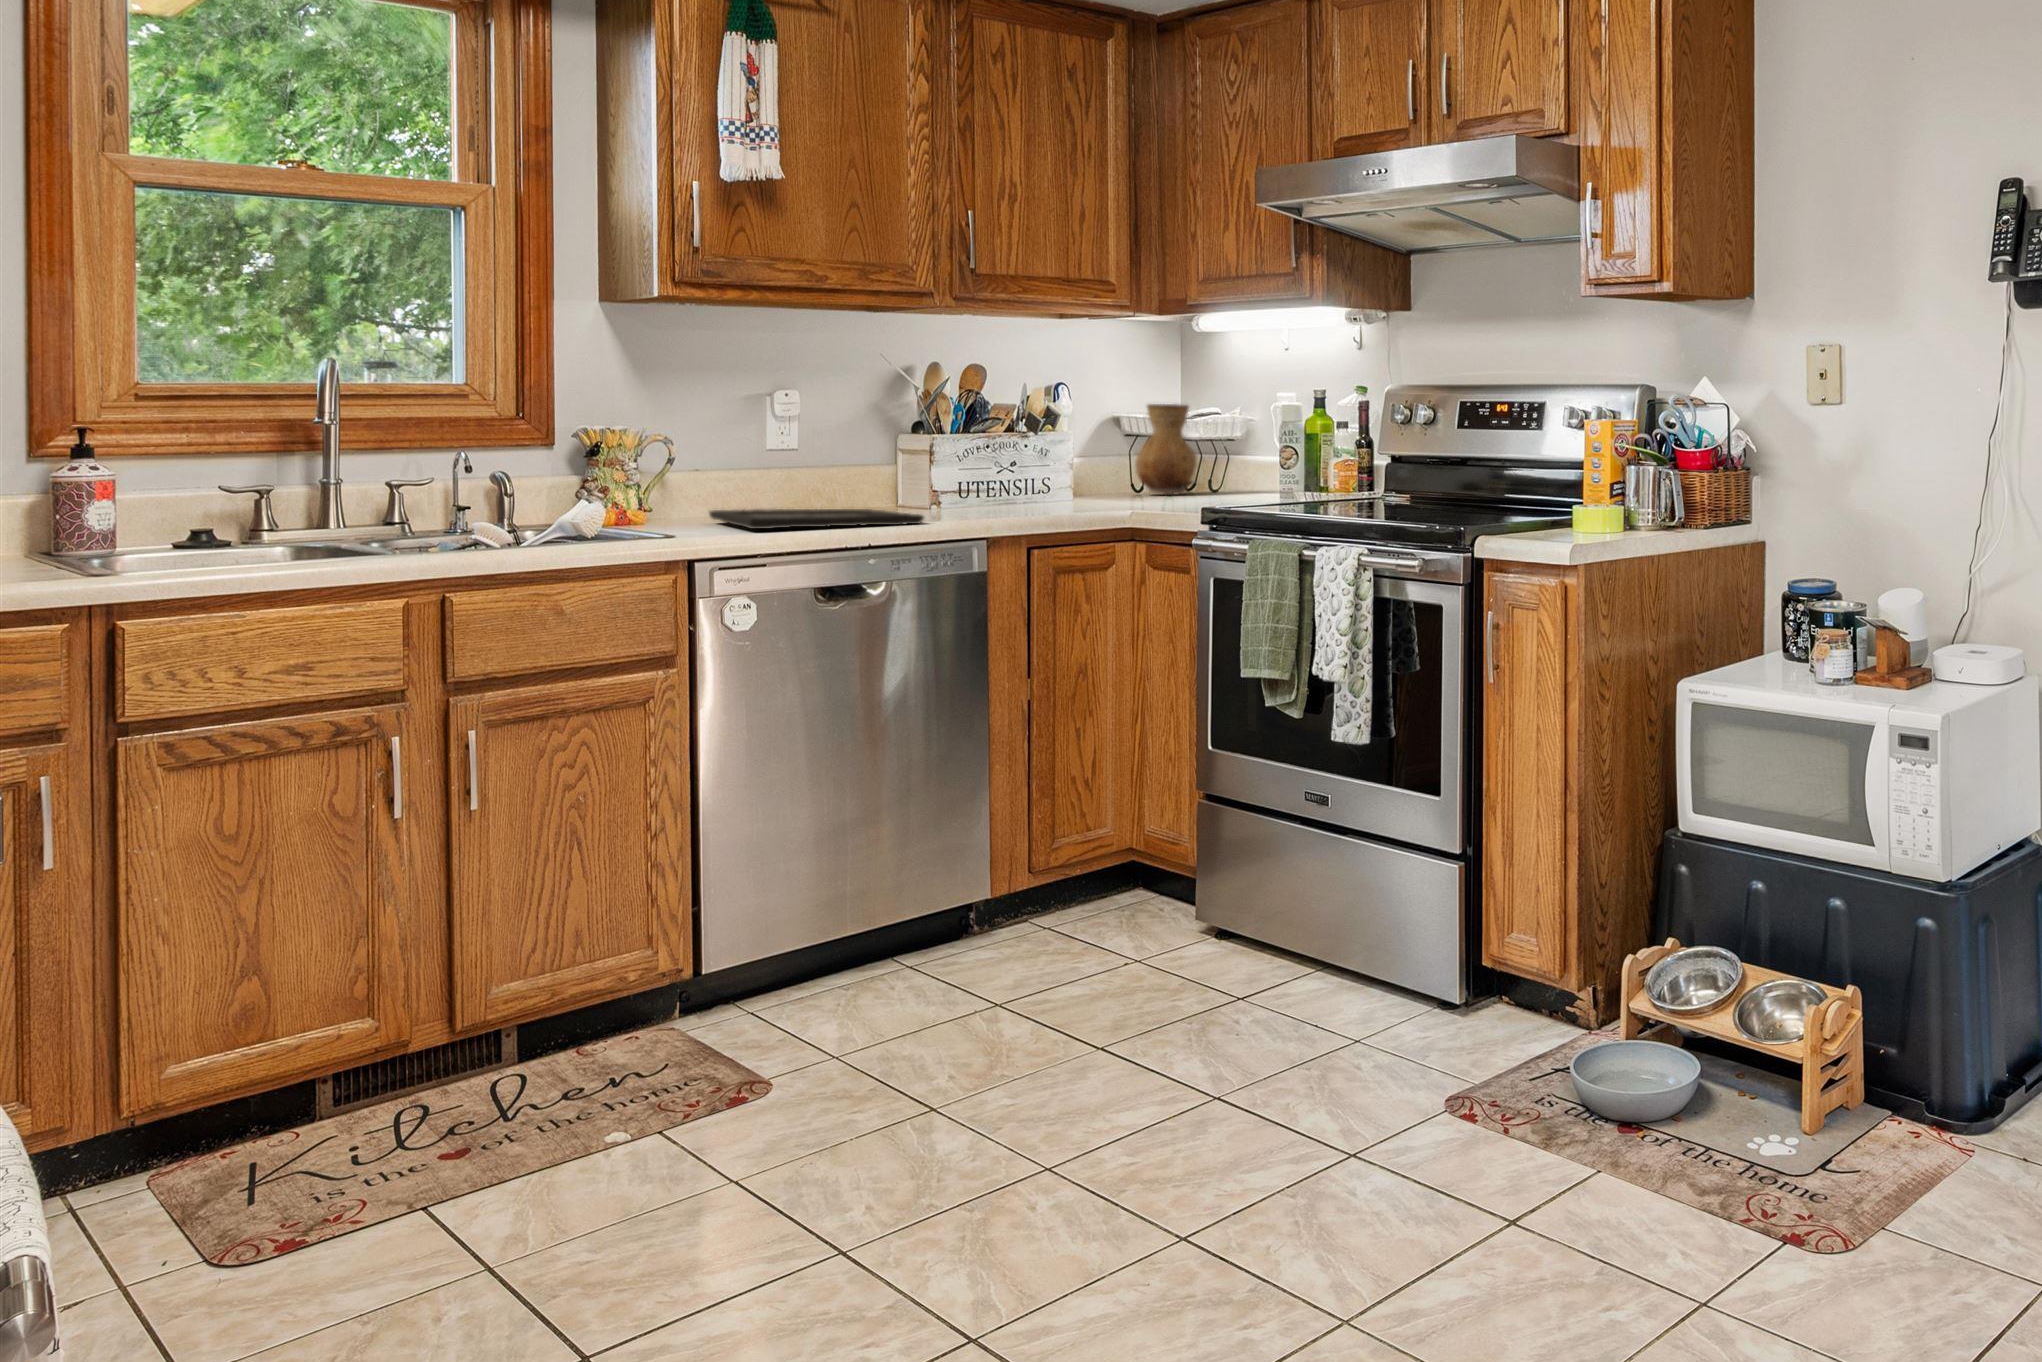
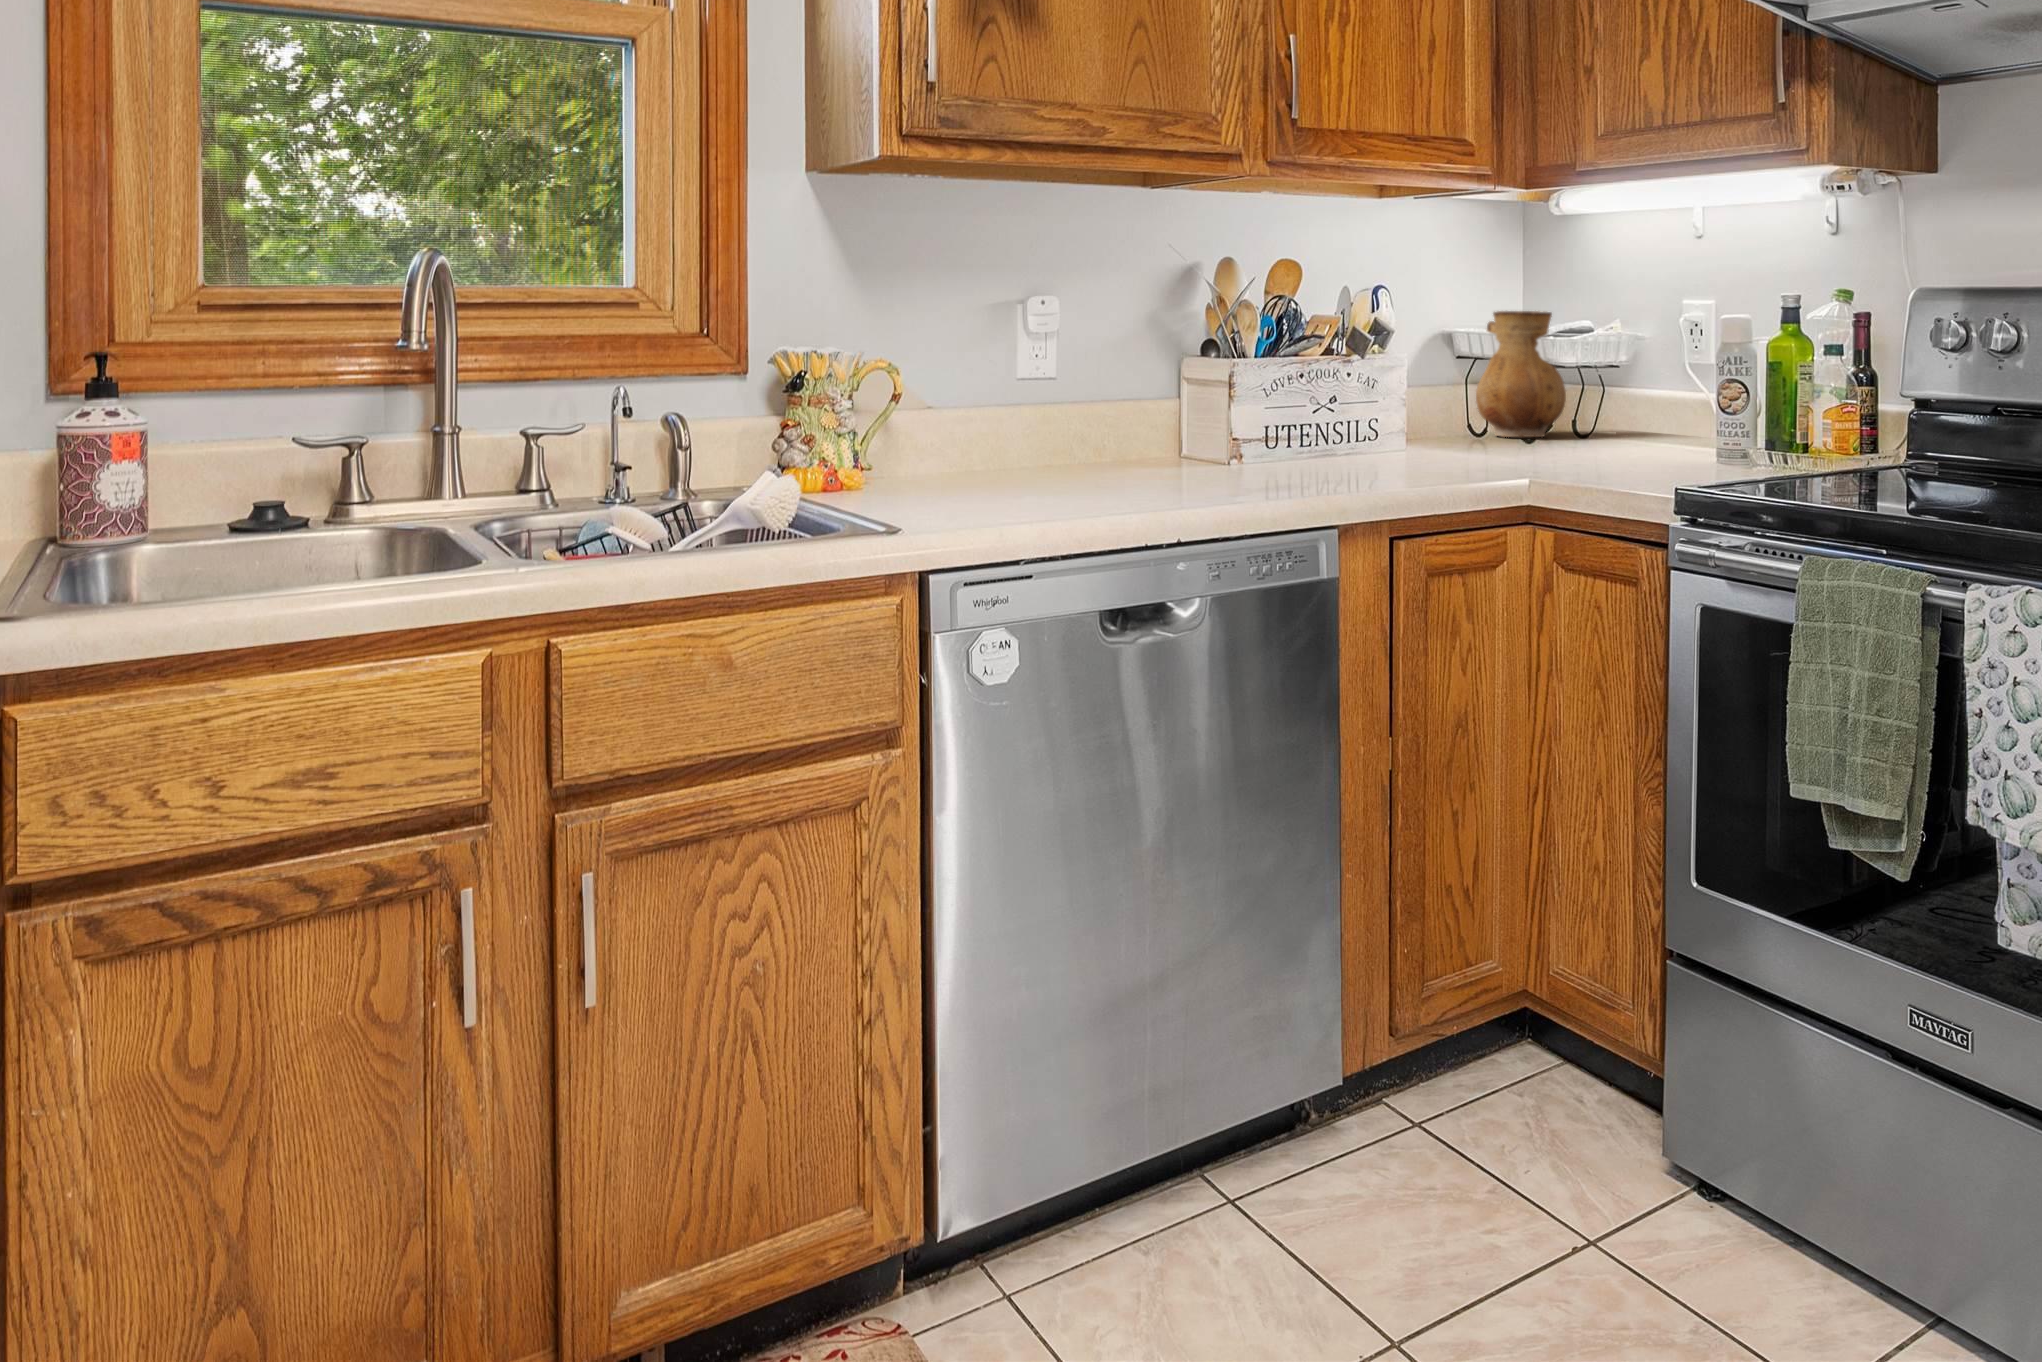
tray: present [709,509,924,529] -> none [944,467,1257,515]

